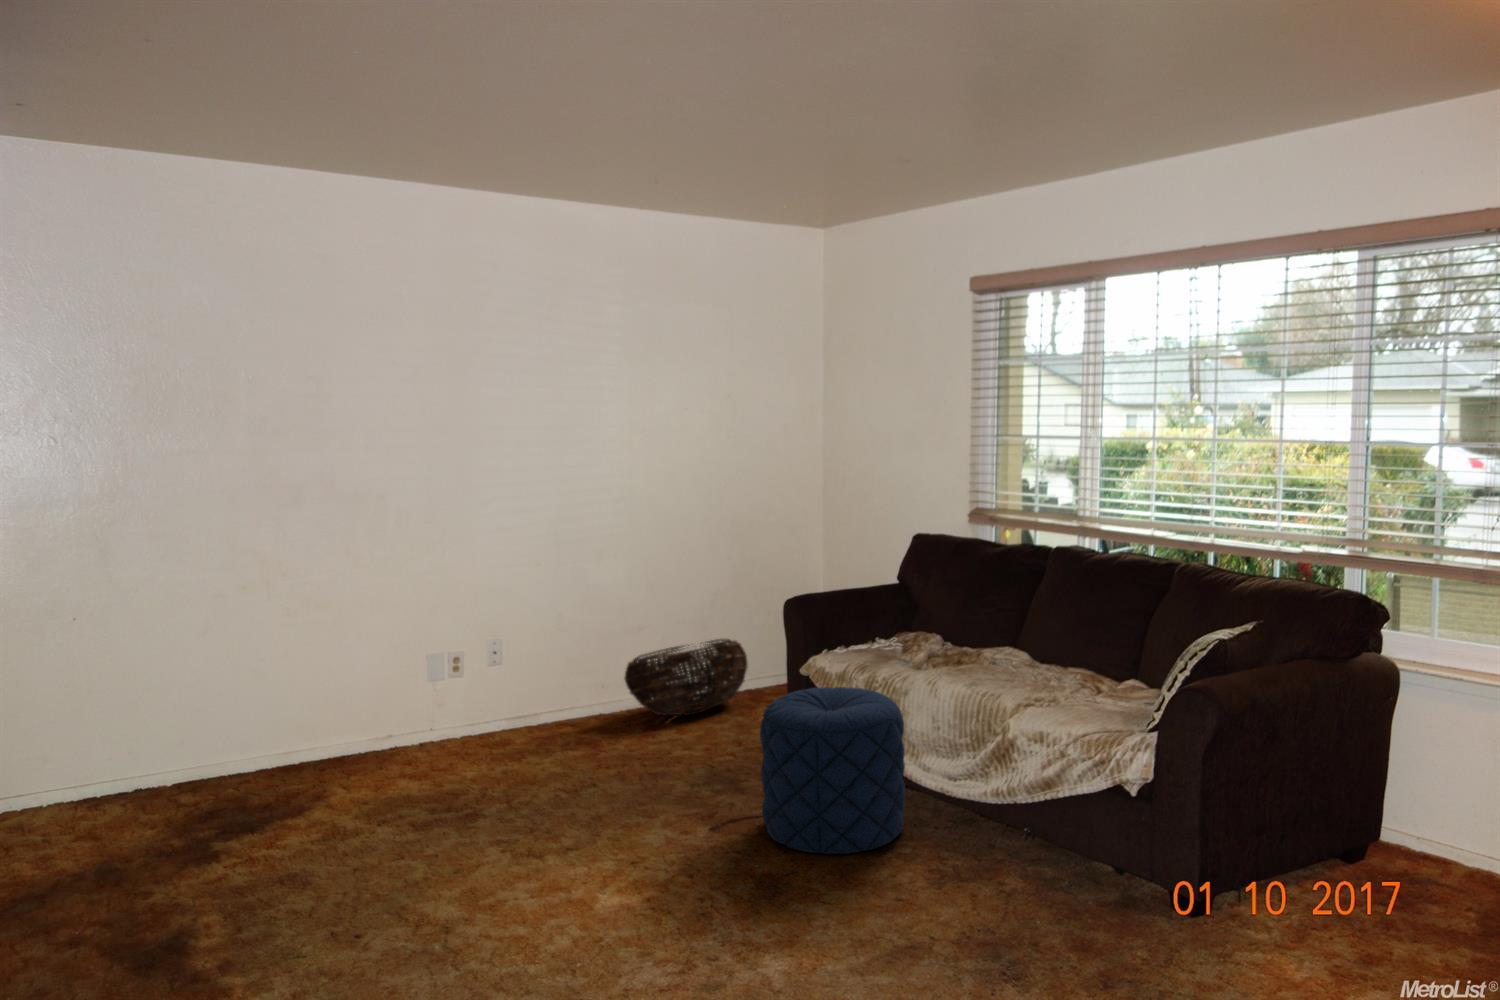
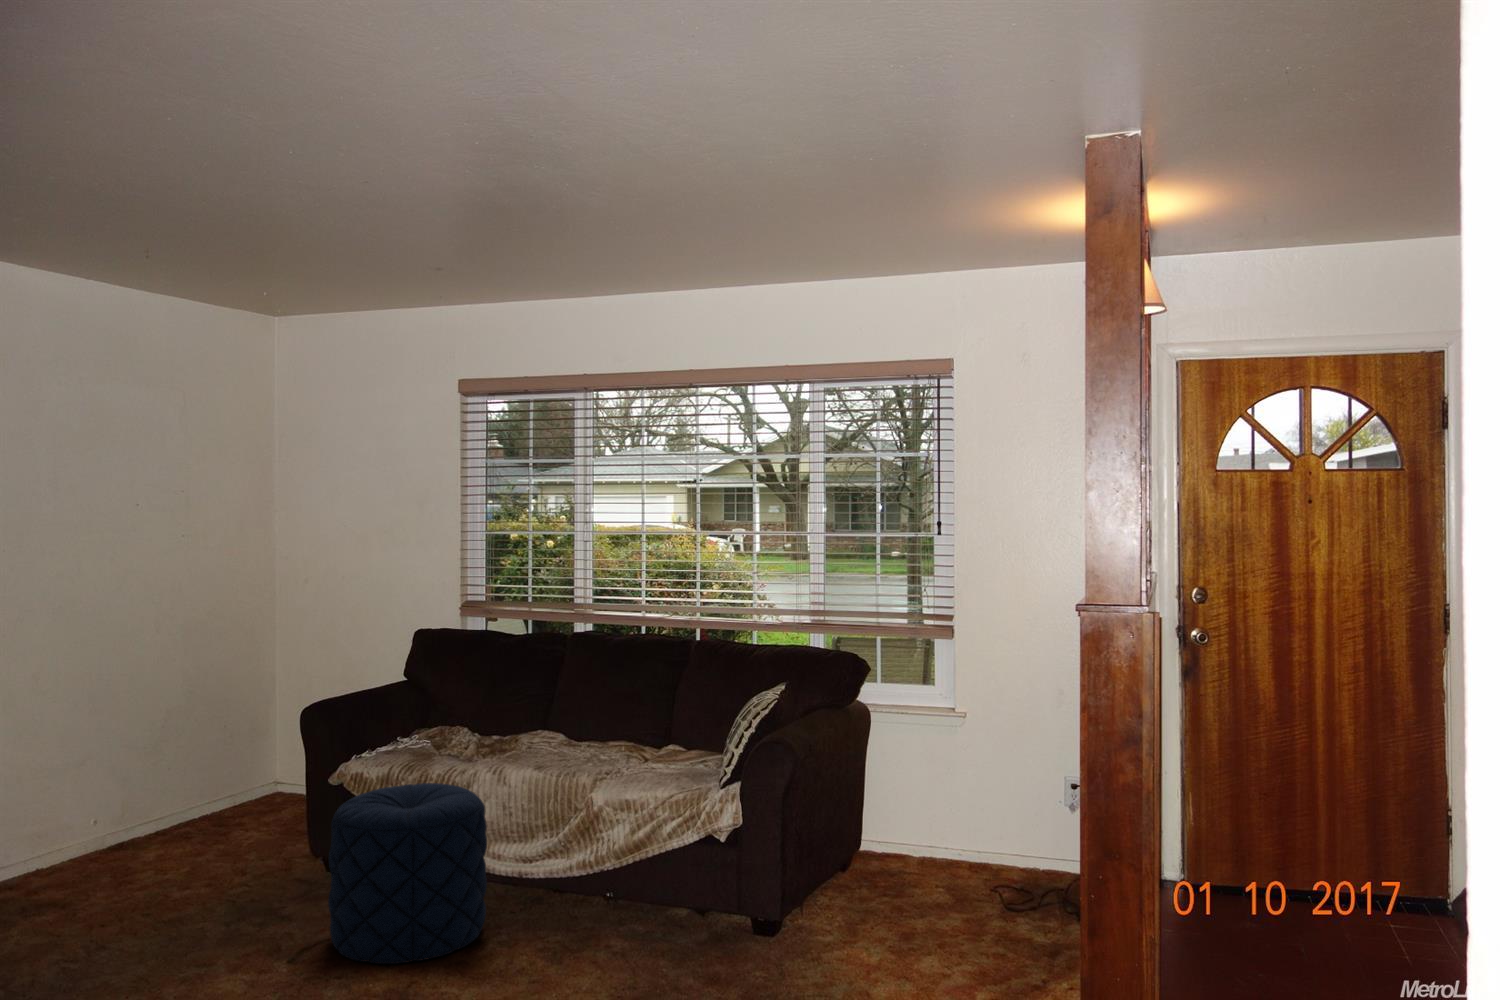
basket: present [624,639,747,716] -> none [66,760,218,859]

